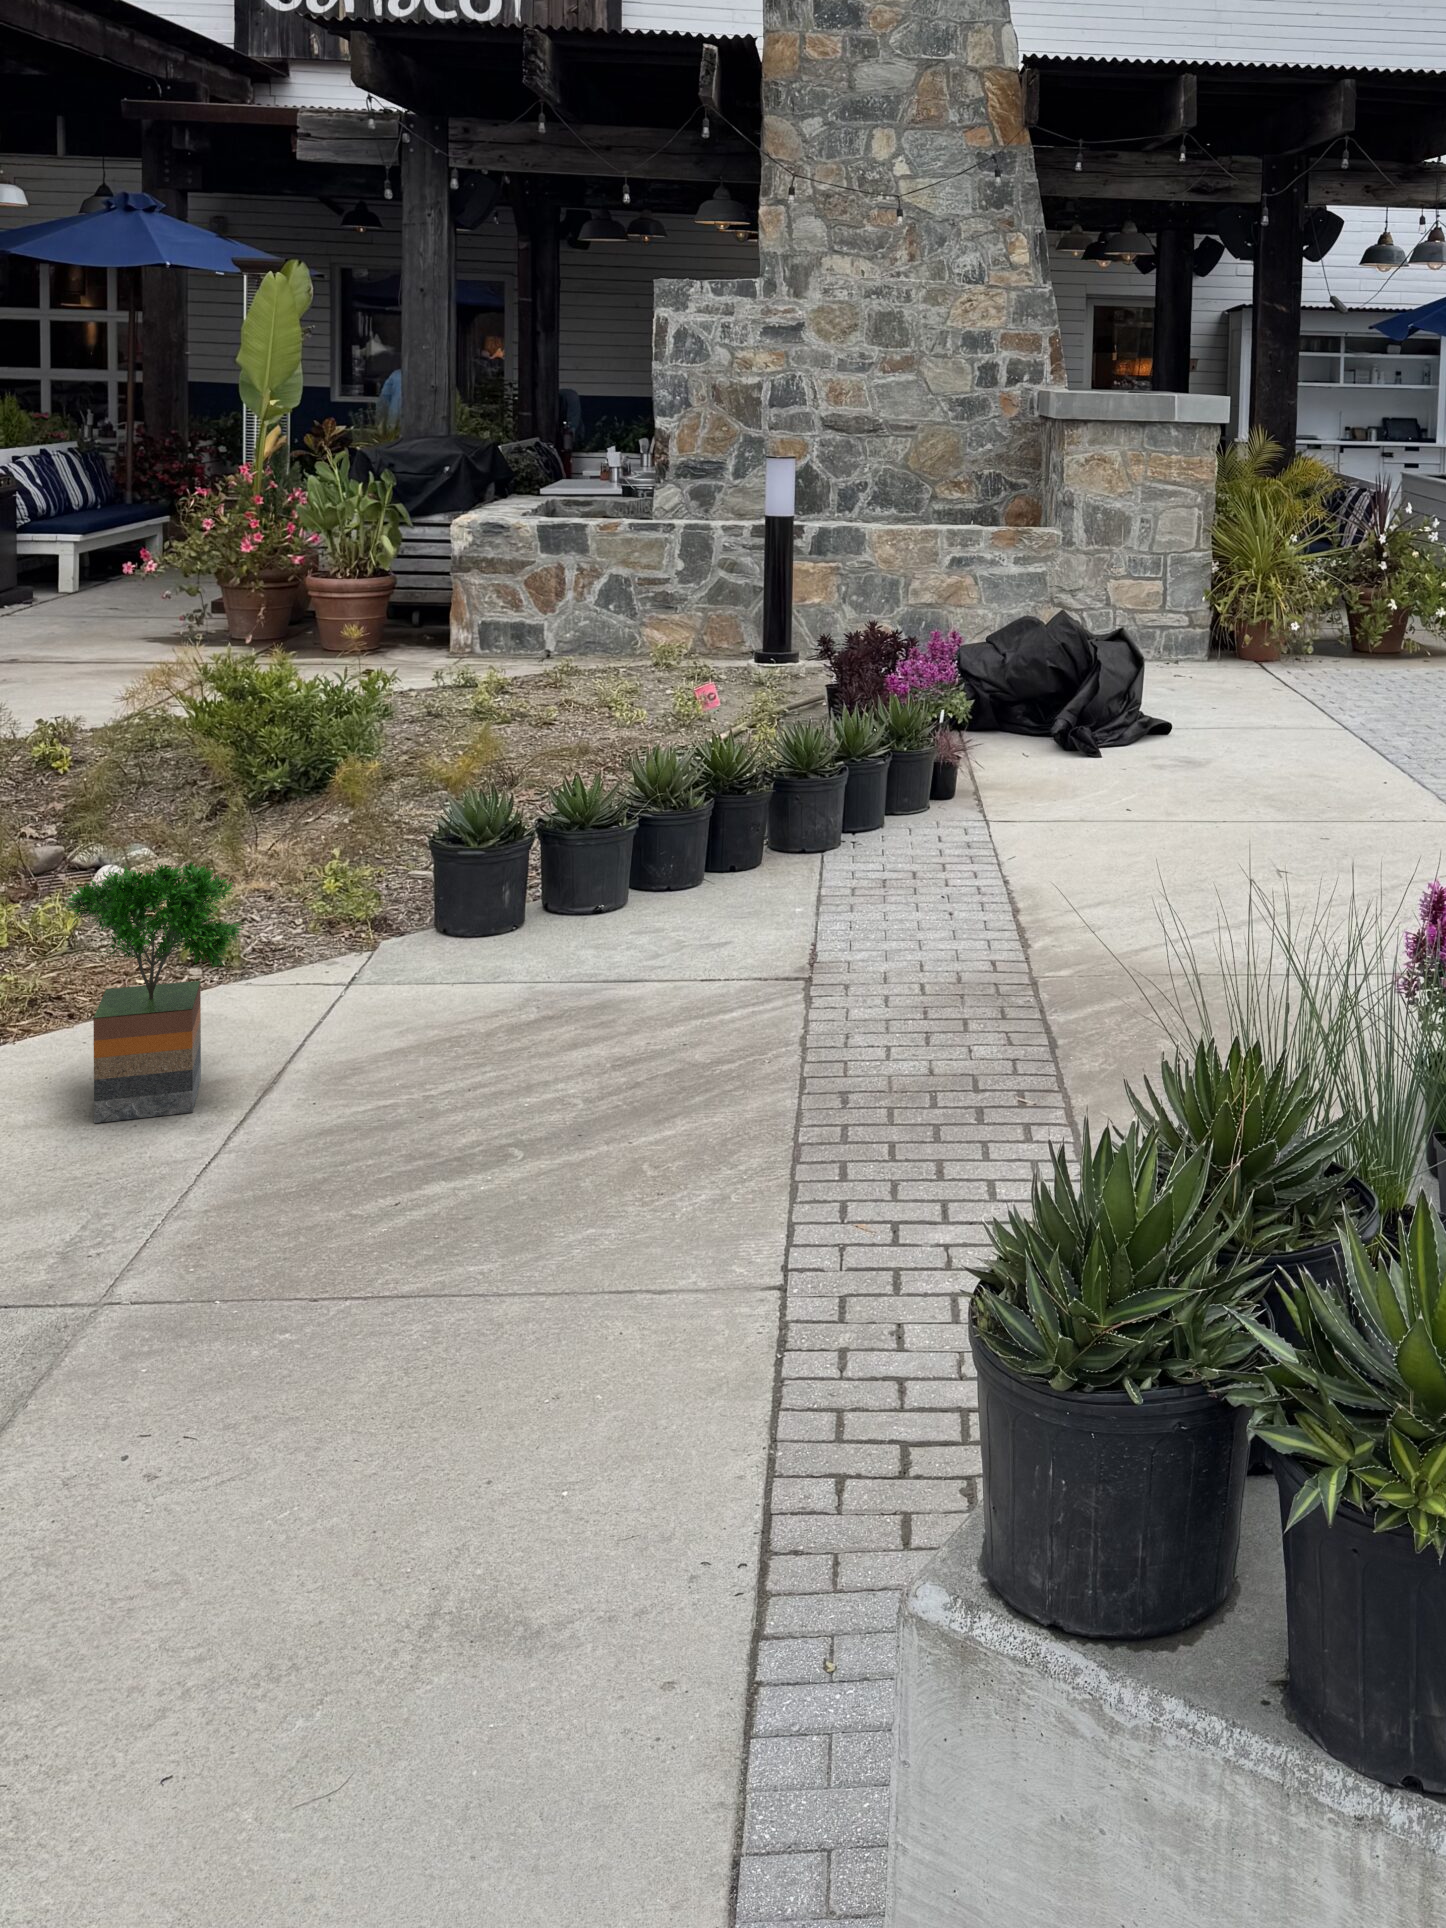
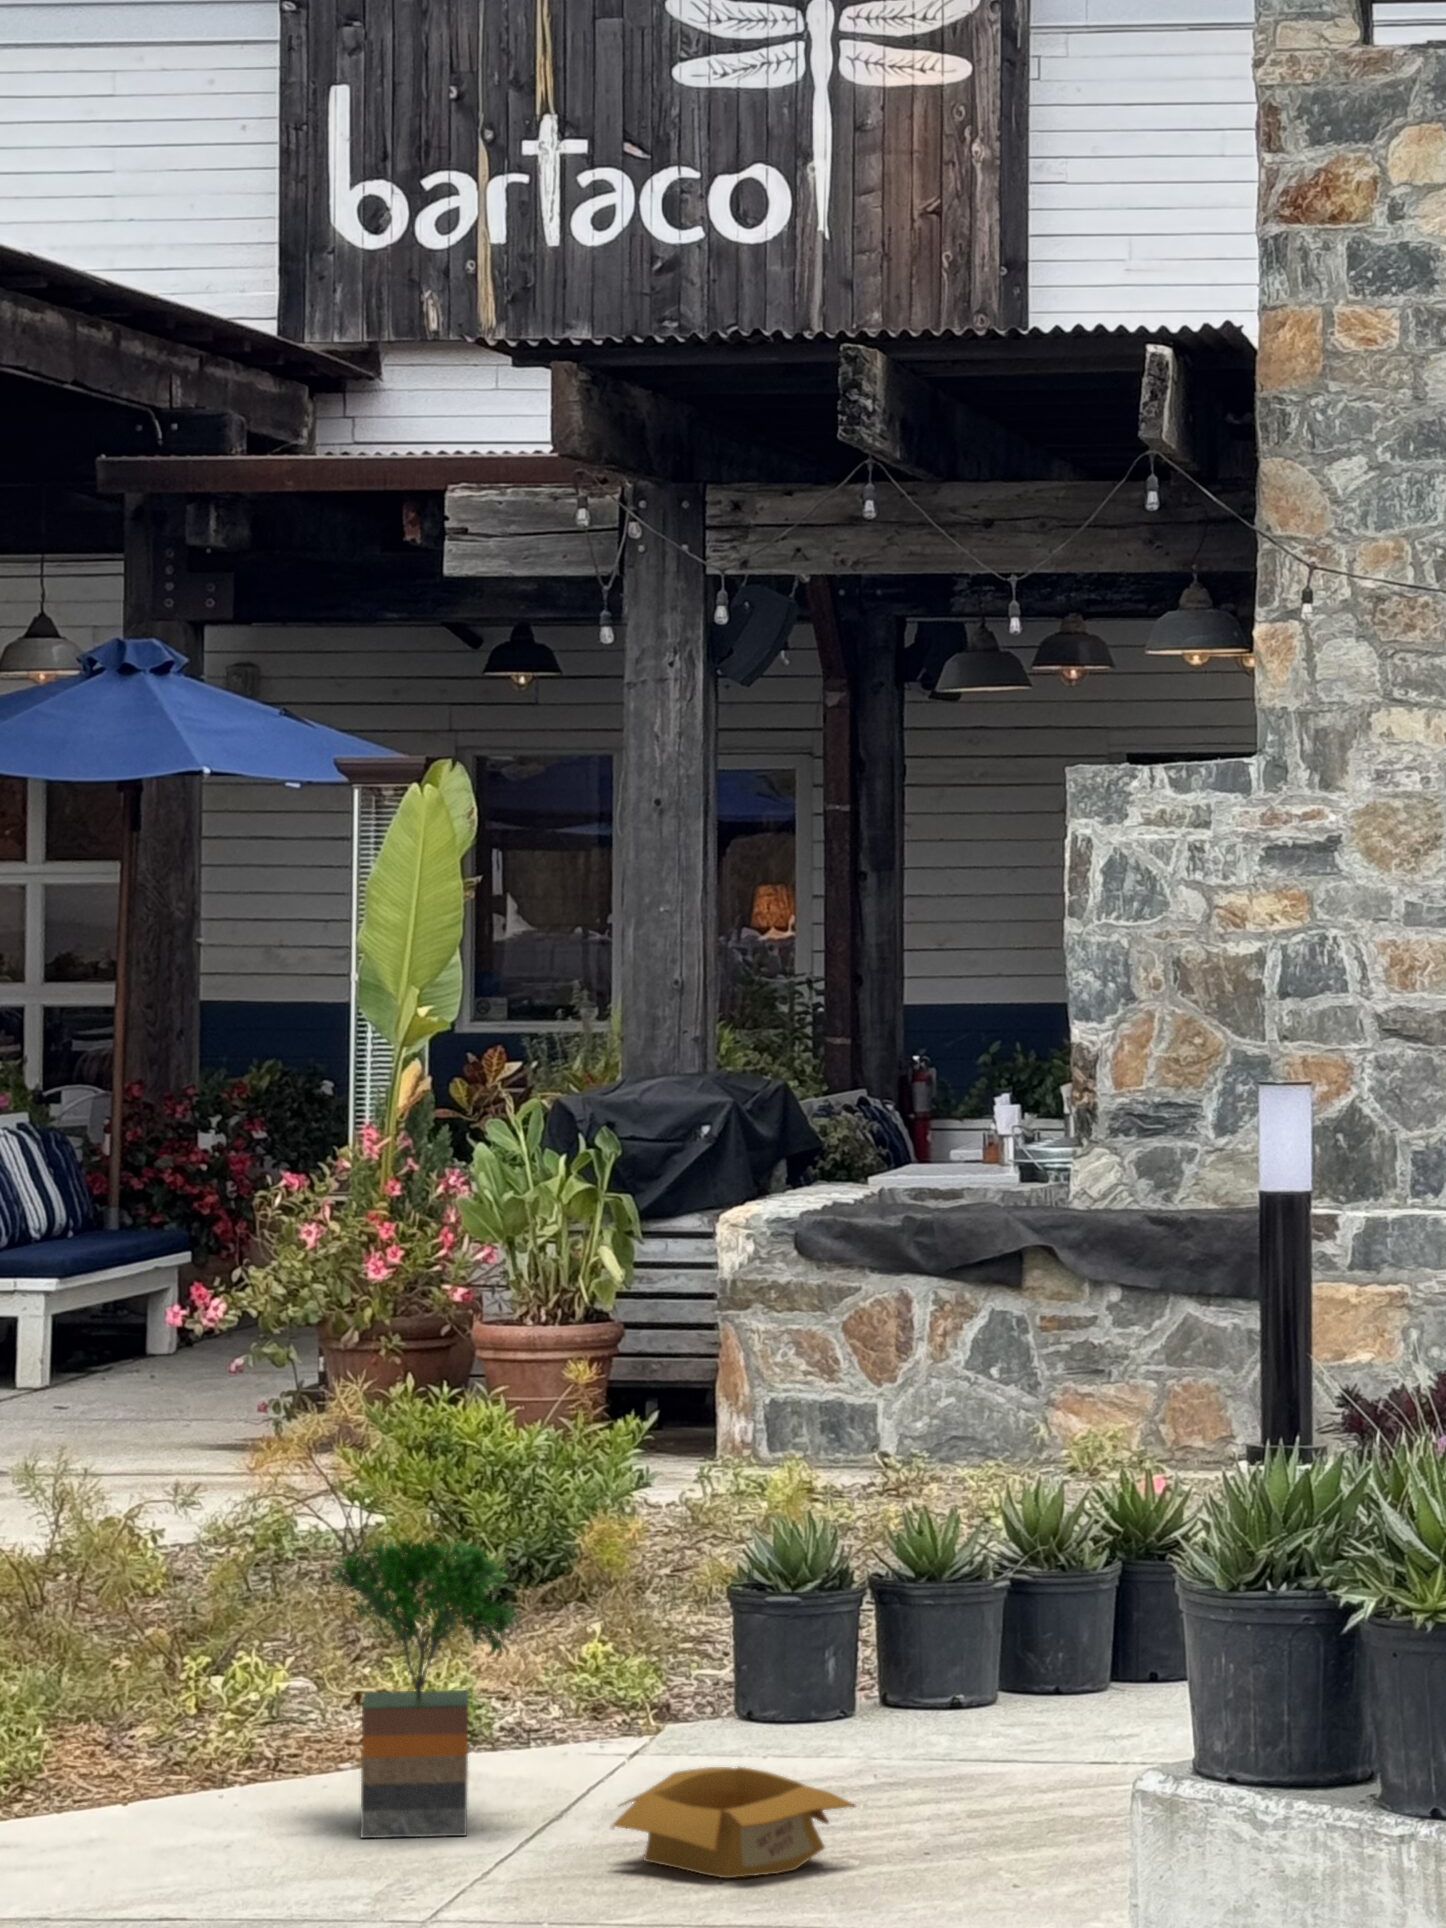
cardboard box: none [310,1053,530,1177] -> present [613,1767,854,1878]

